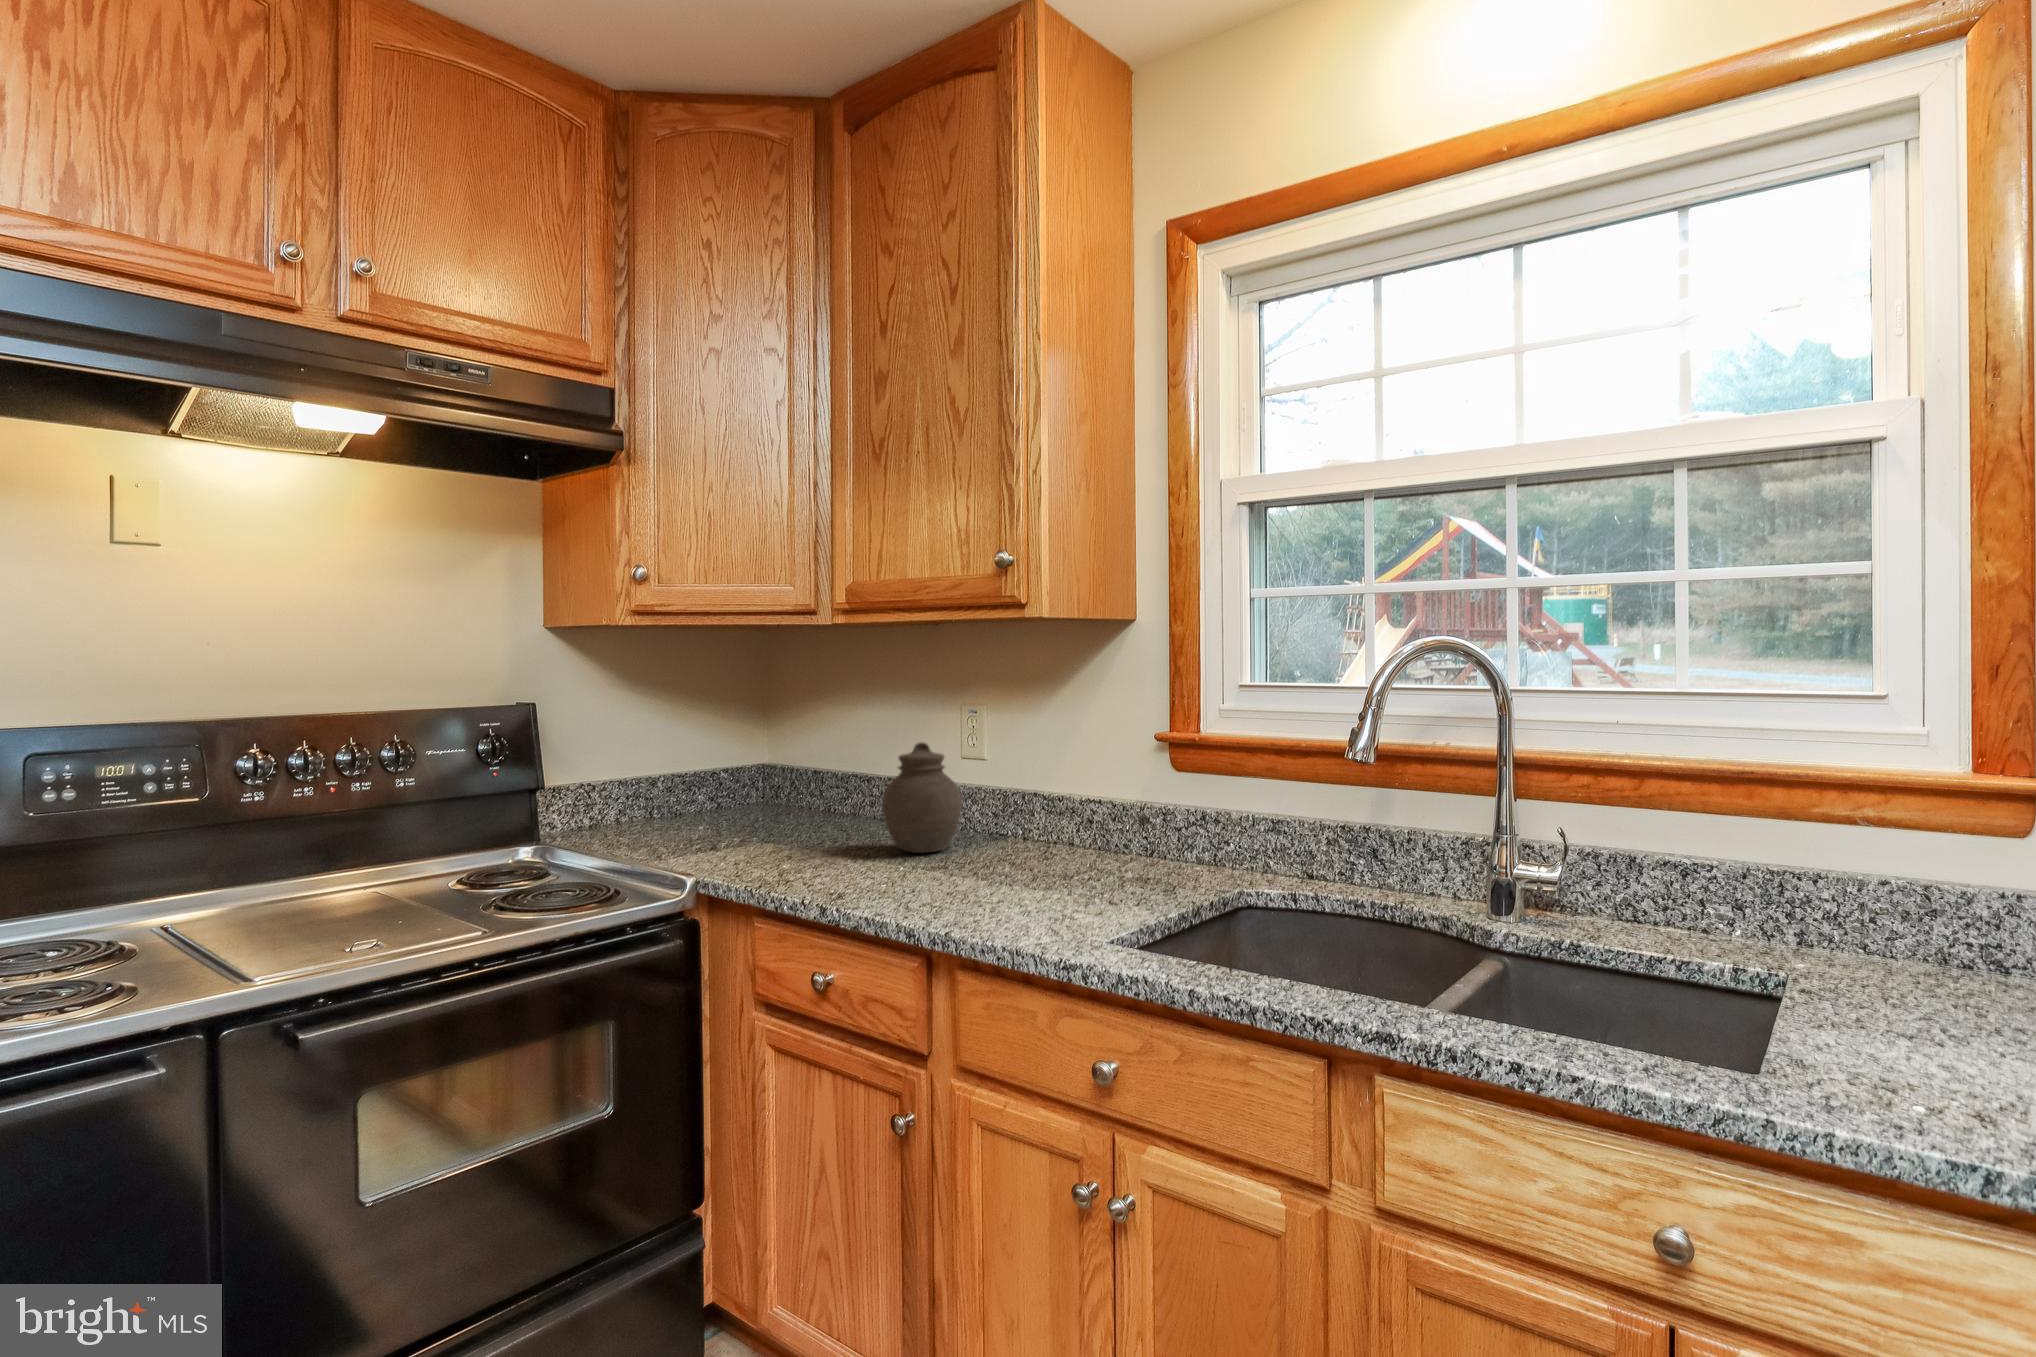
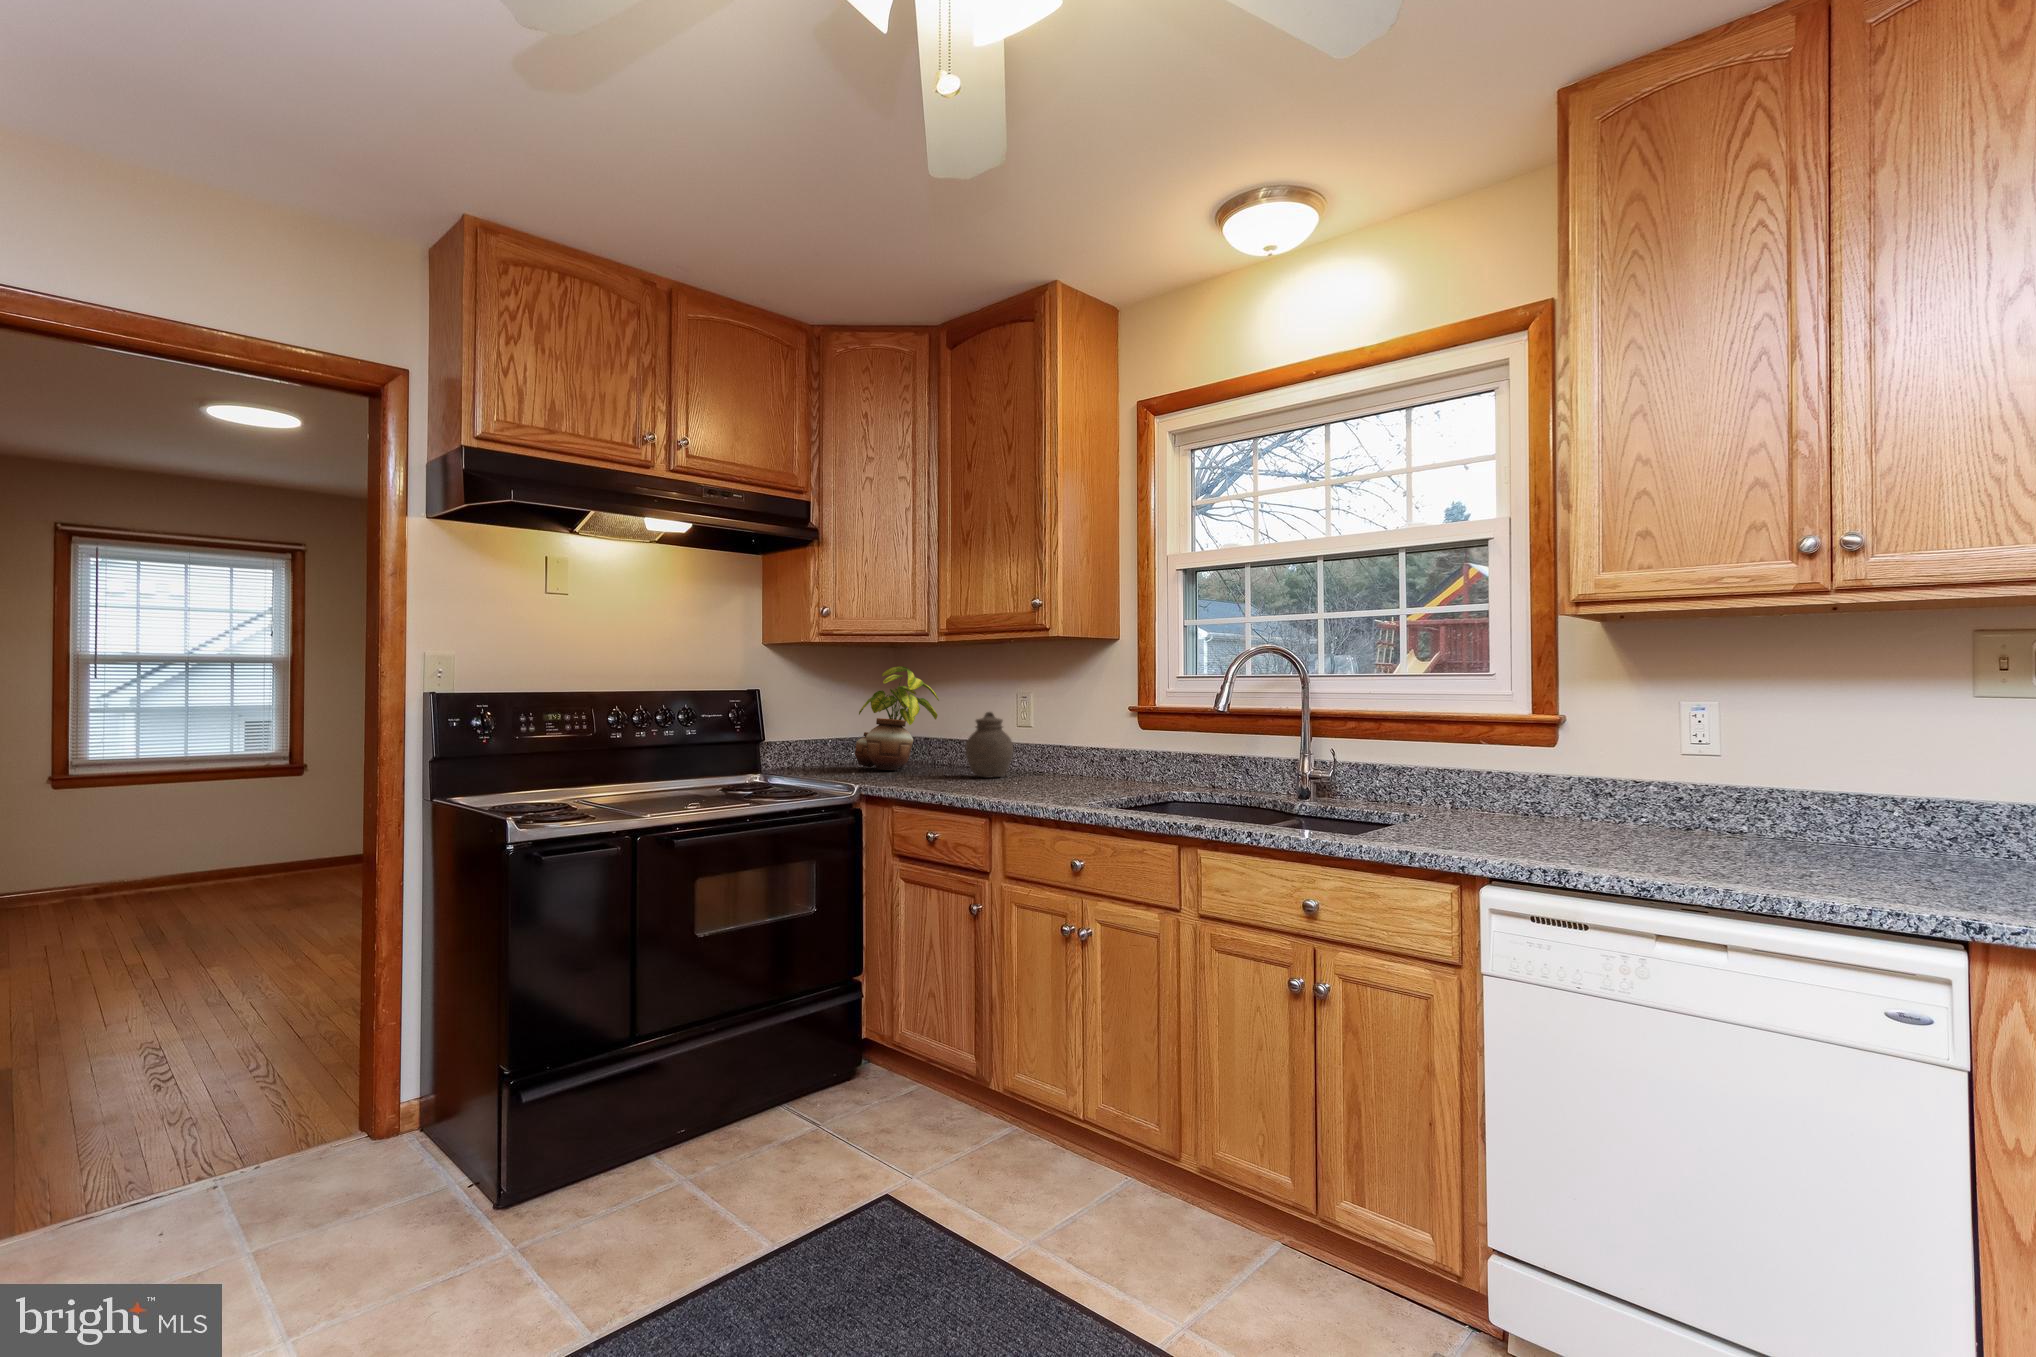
potted plant: none [702,664,840,834] -> present [855,666,939,770]

